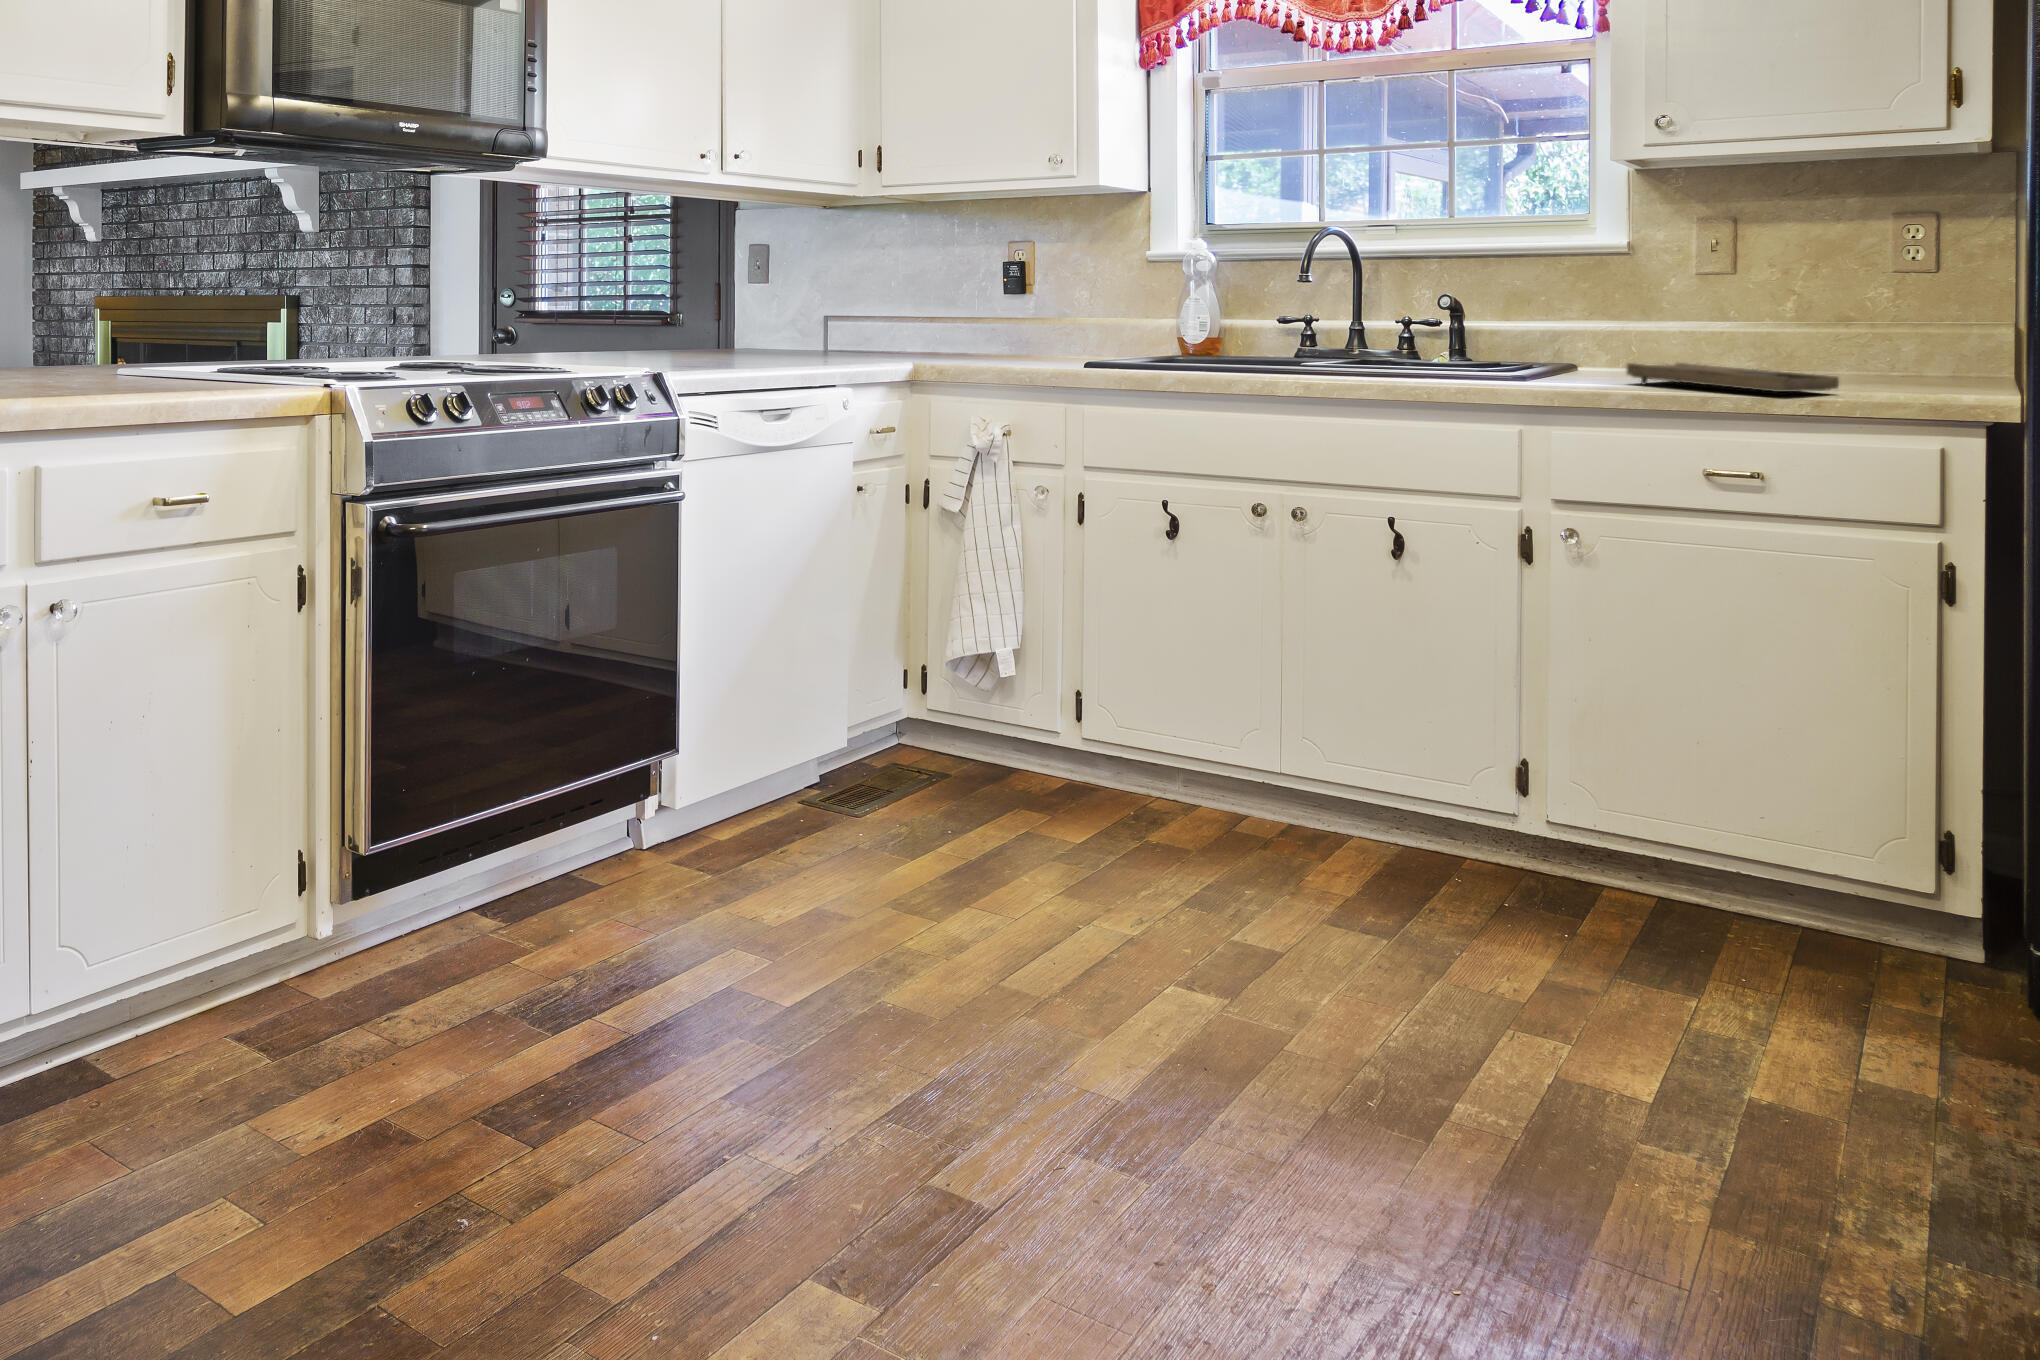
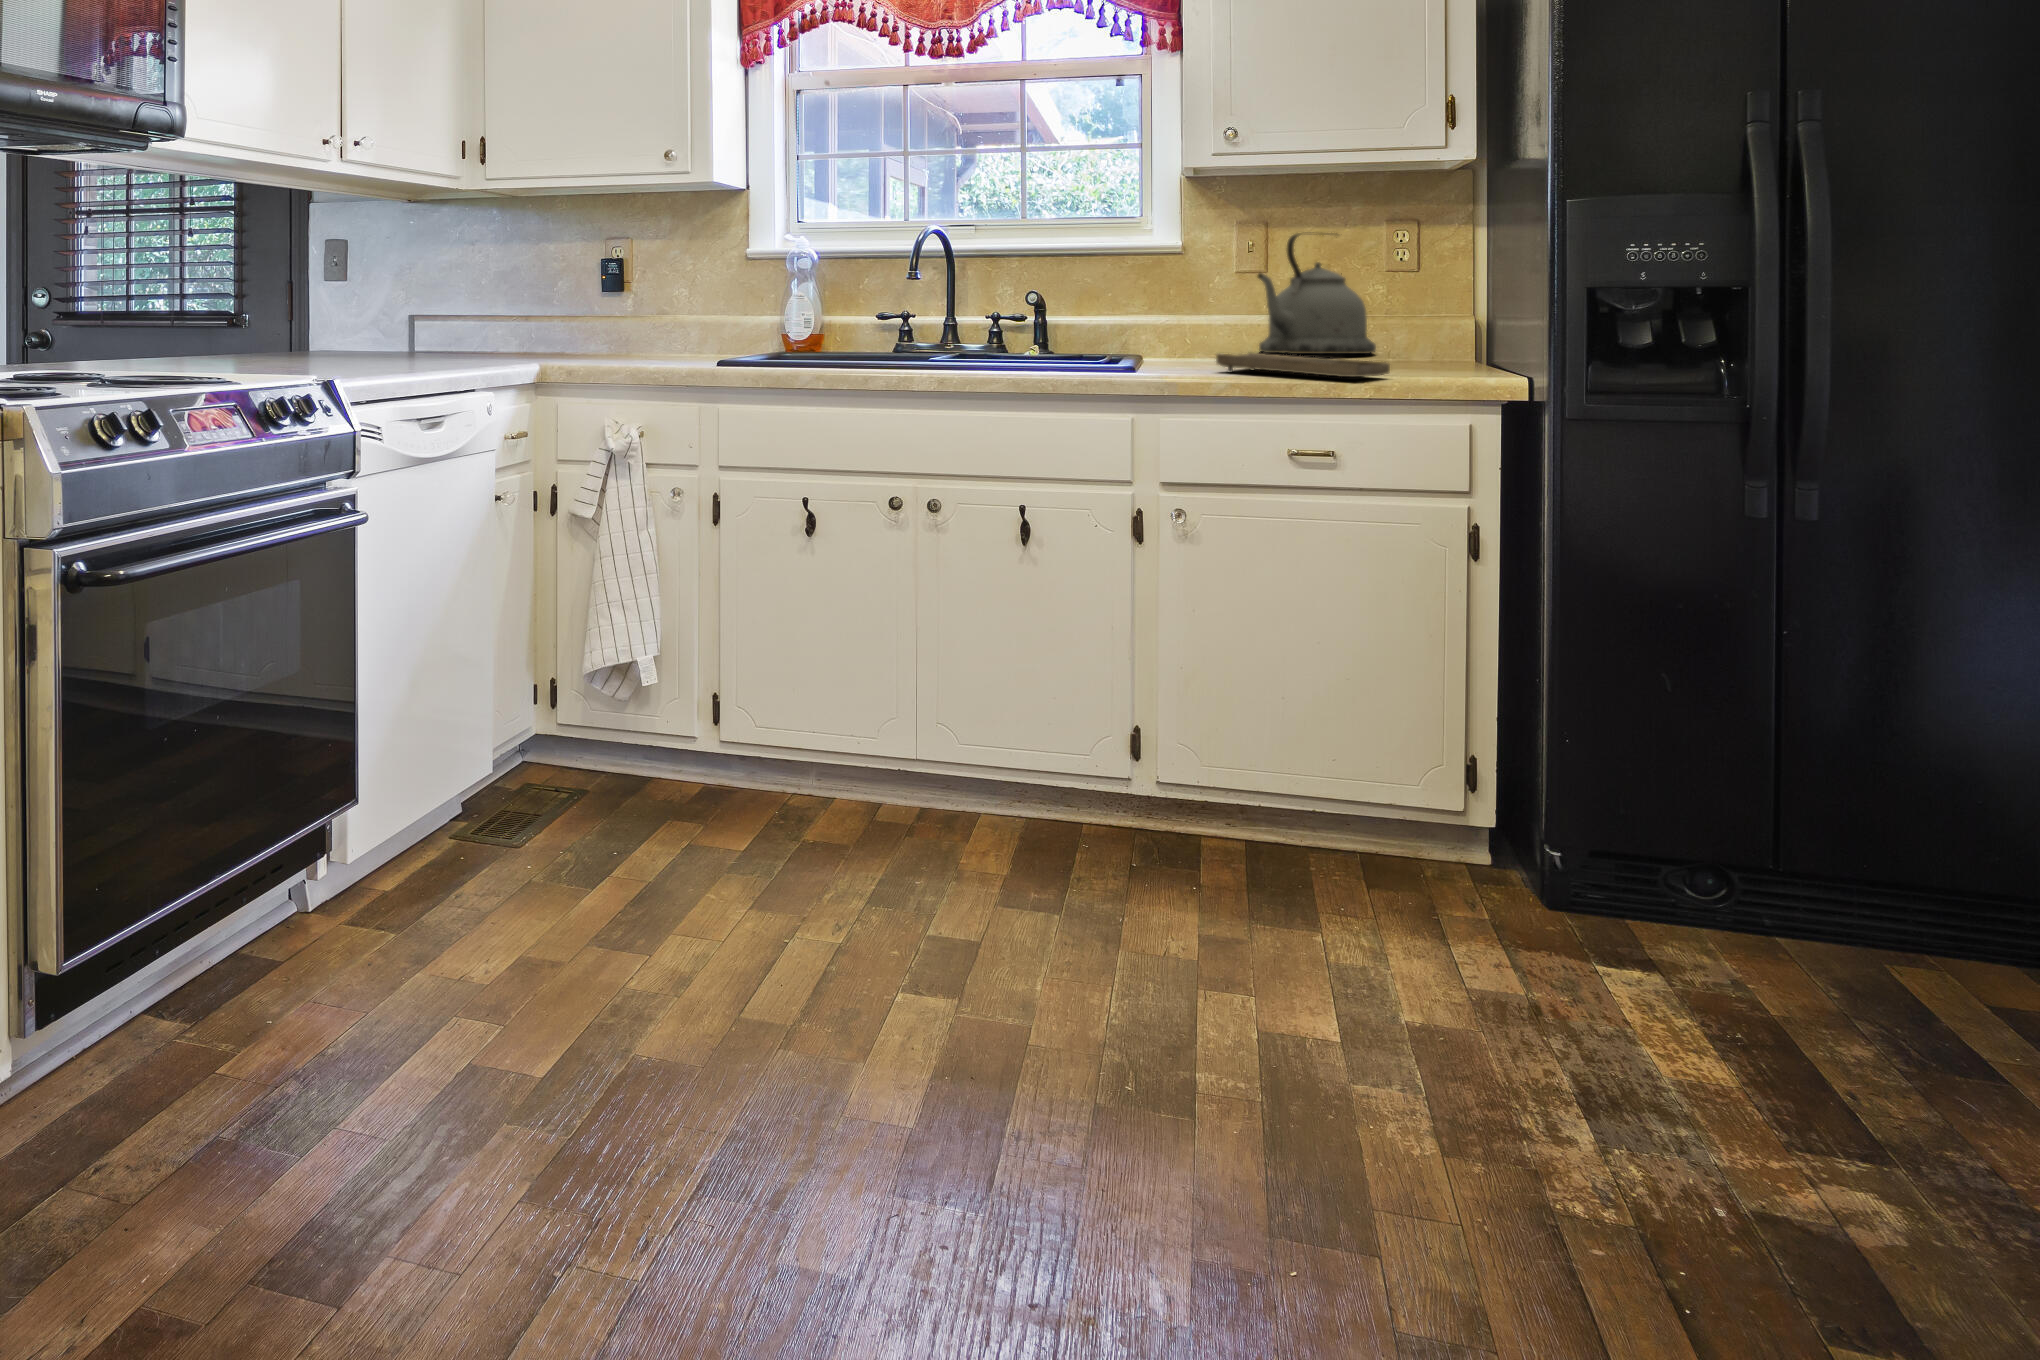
kettle: none [1712,228,1878,367] -> present [1258,234,1376,354]

